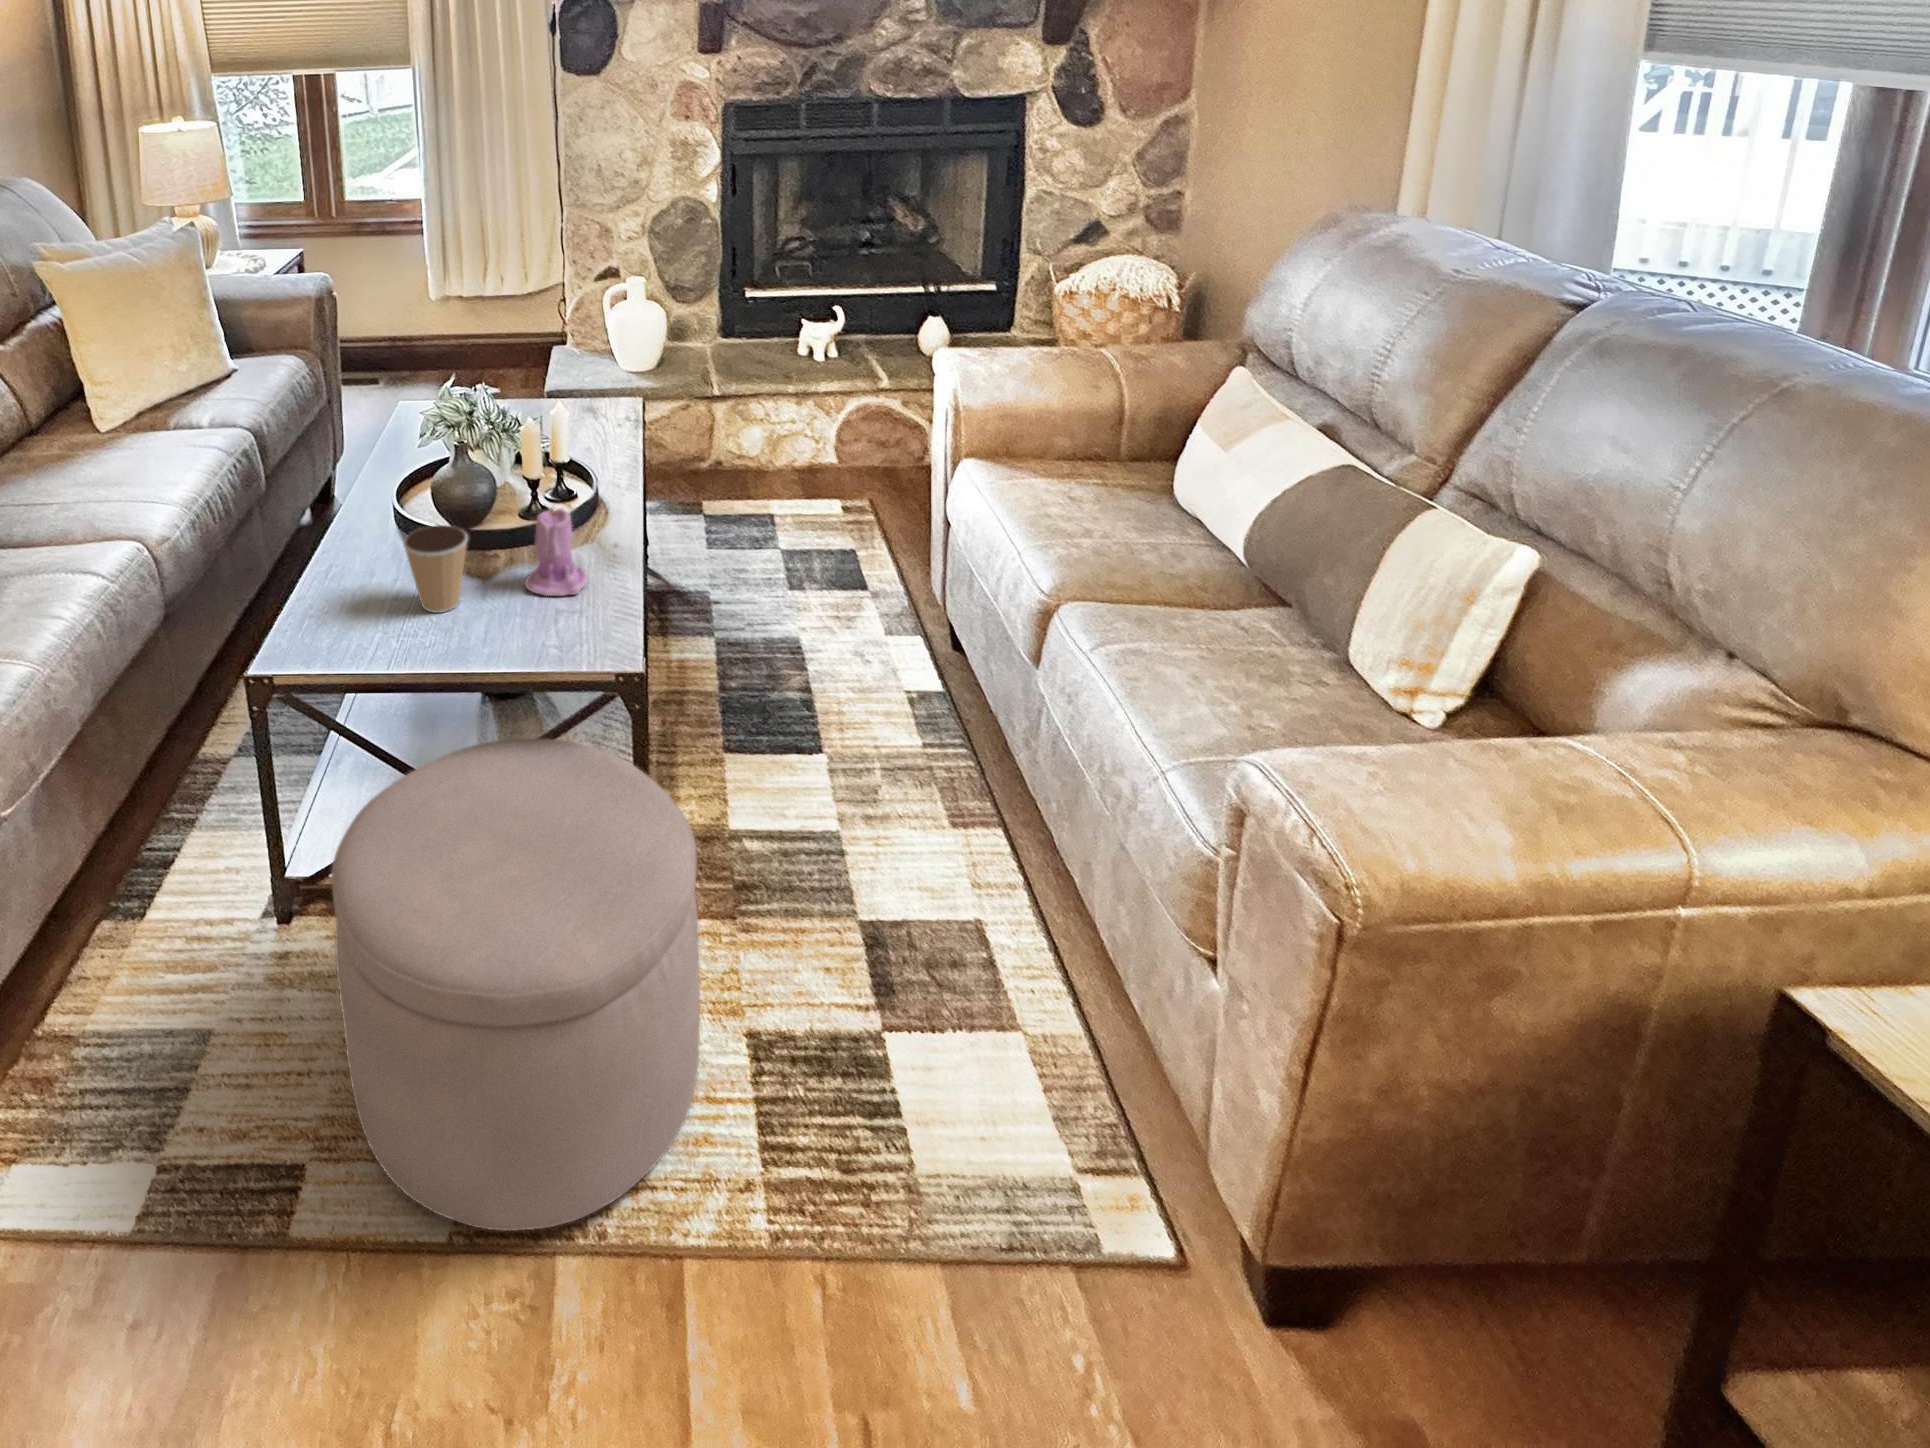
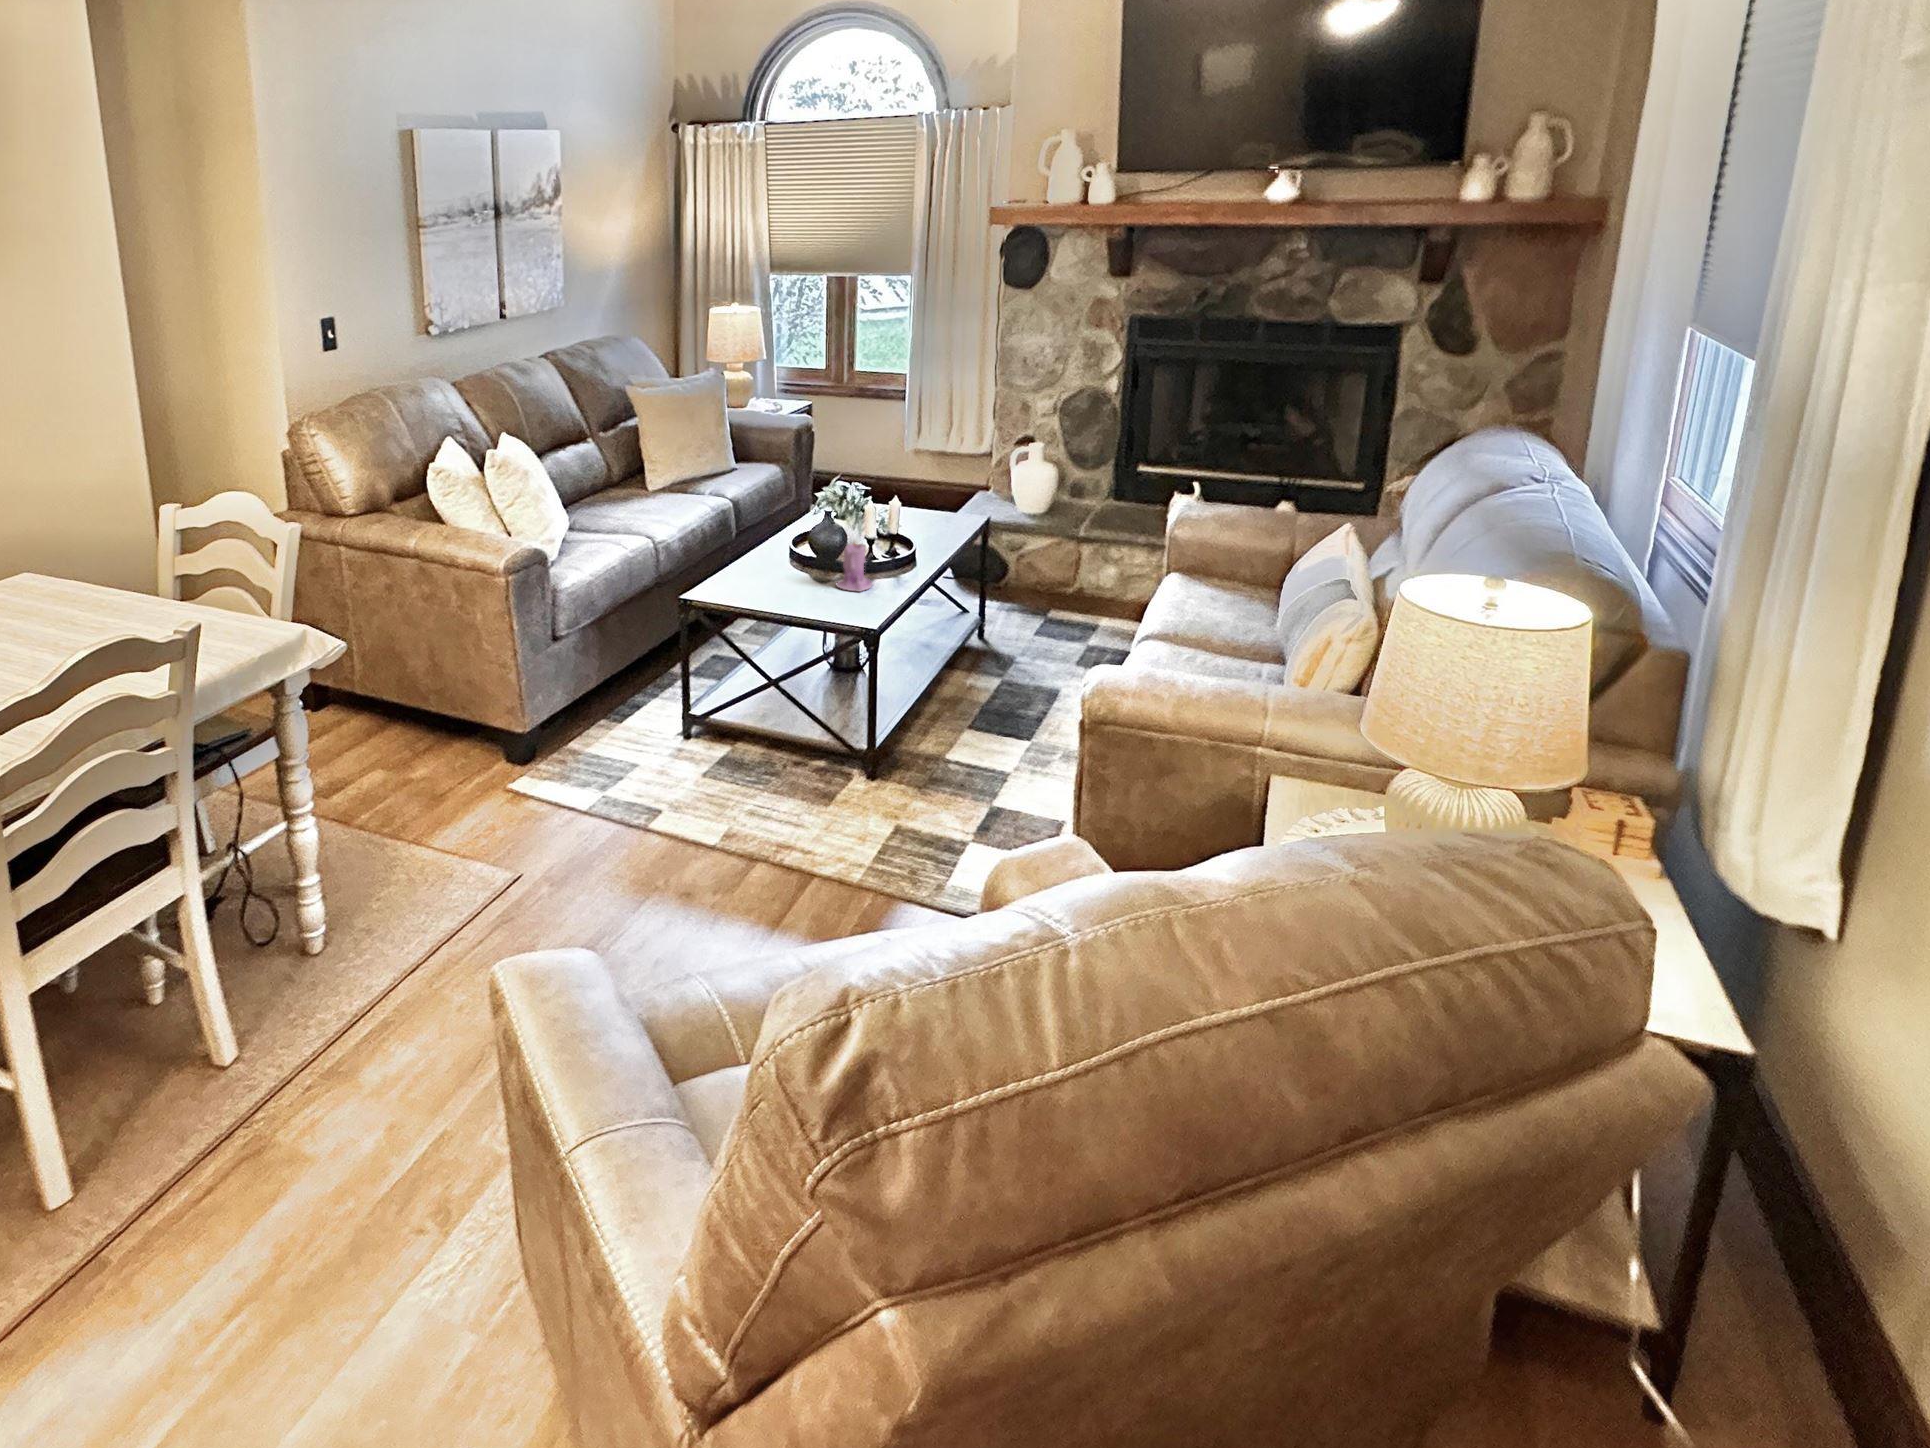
coffee cup: present [403,525,468,613] -> none [769,542,805,588]
ottoman: present [331,738,700,1231] -> none [687,647,868,849]

